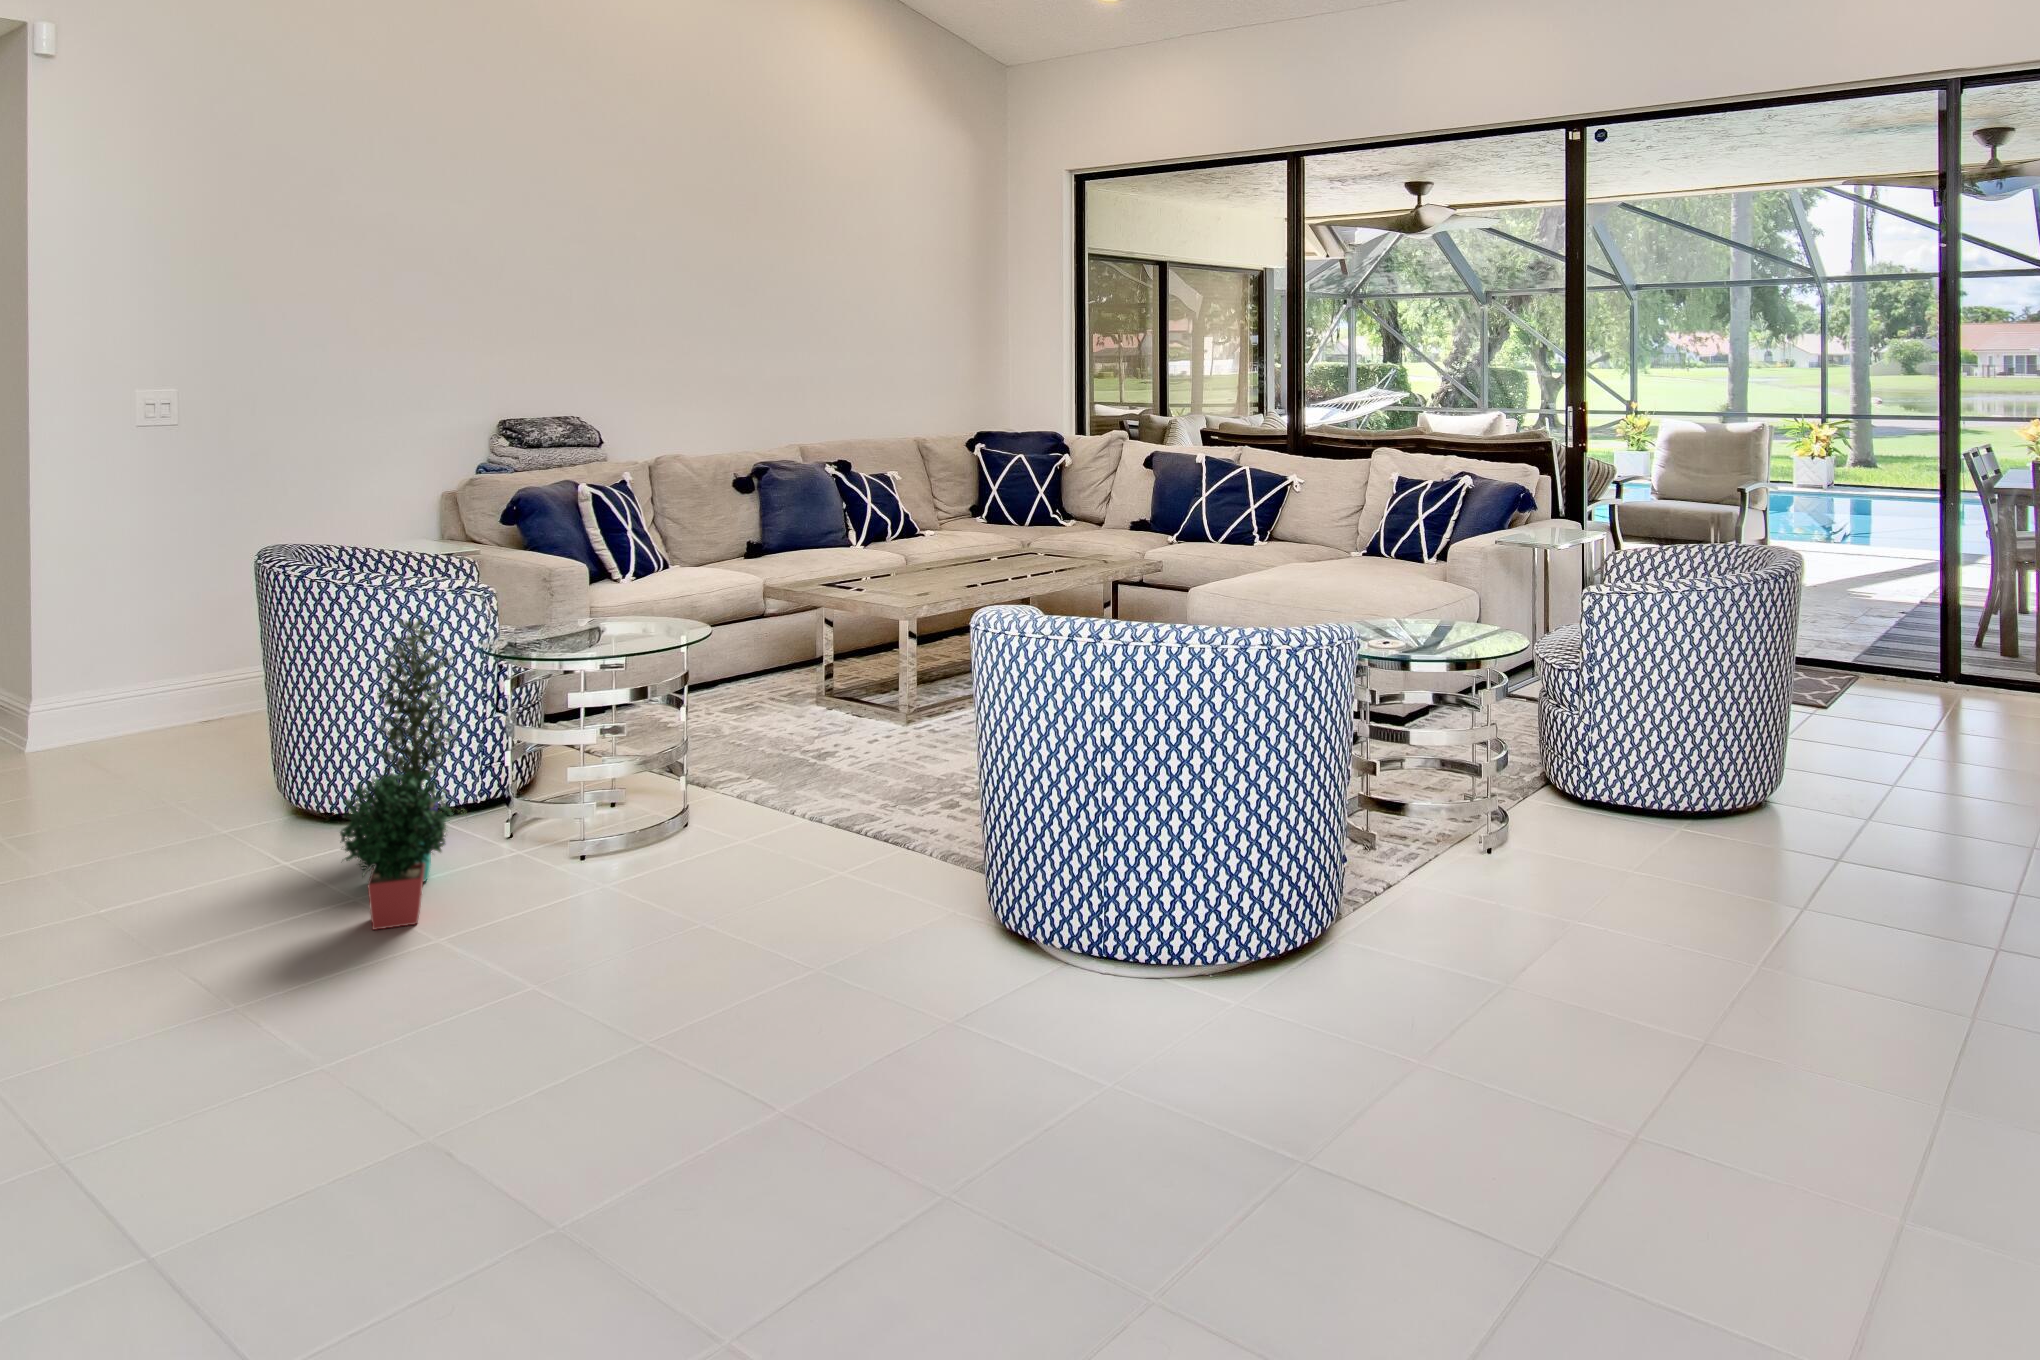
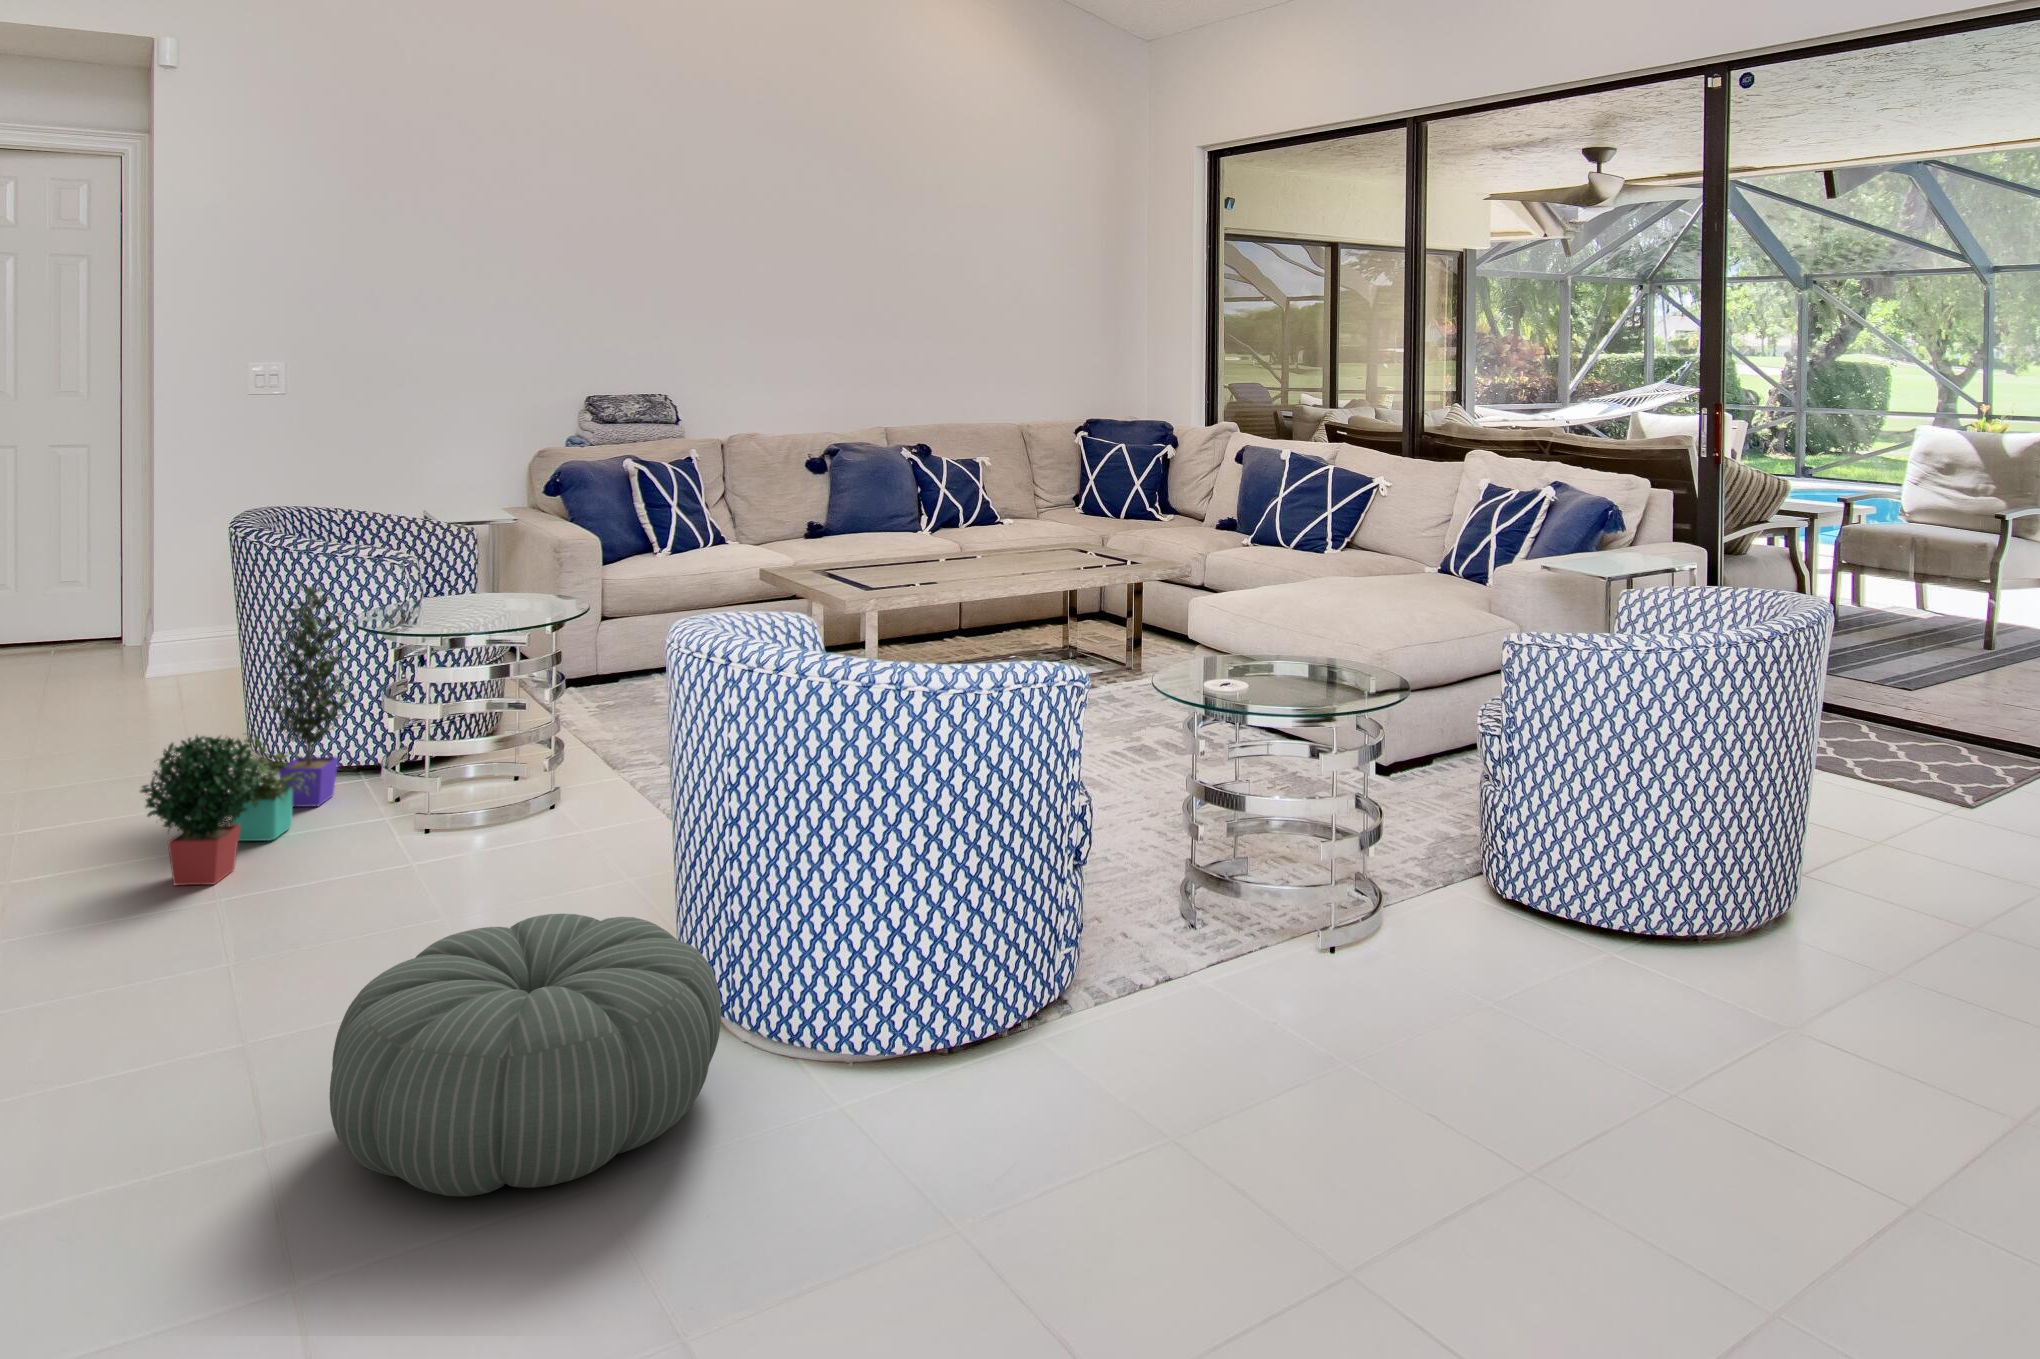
pouf: none [826,873,1153,1107] -> present [330,914,721,1196]

